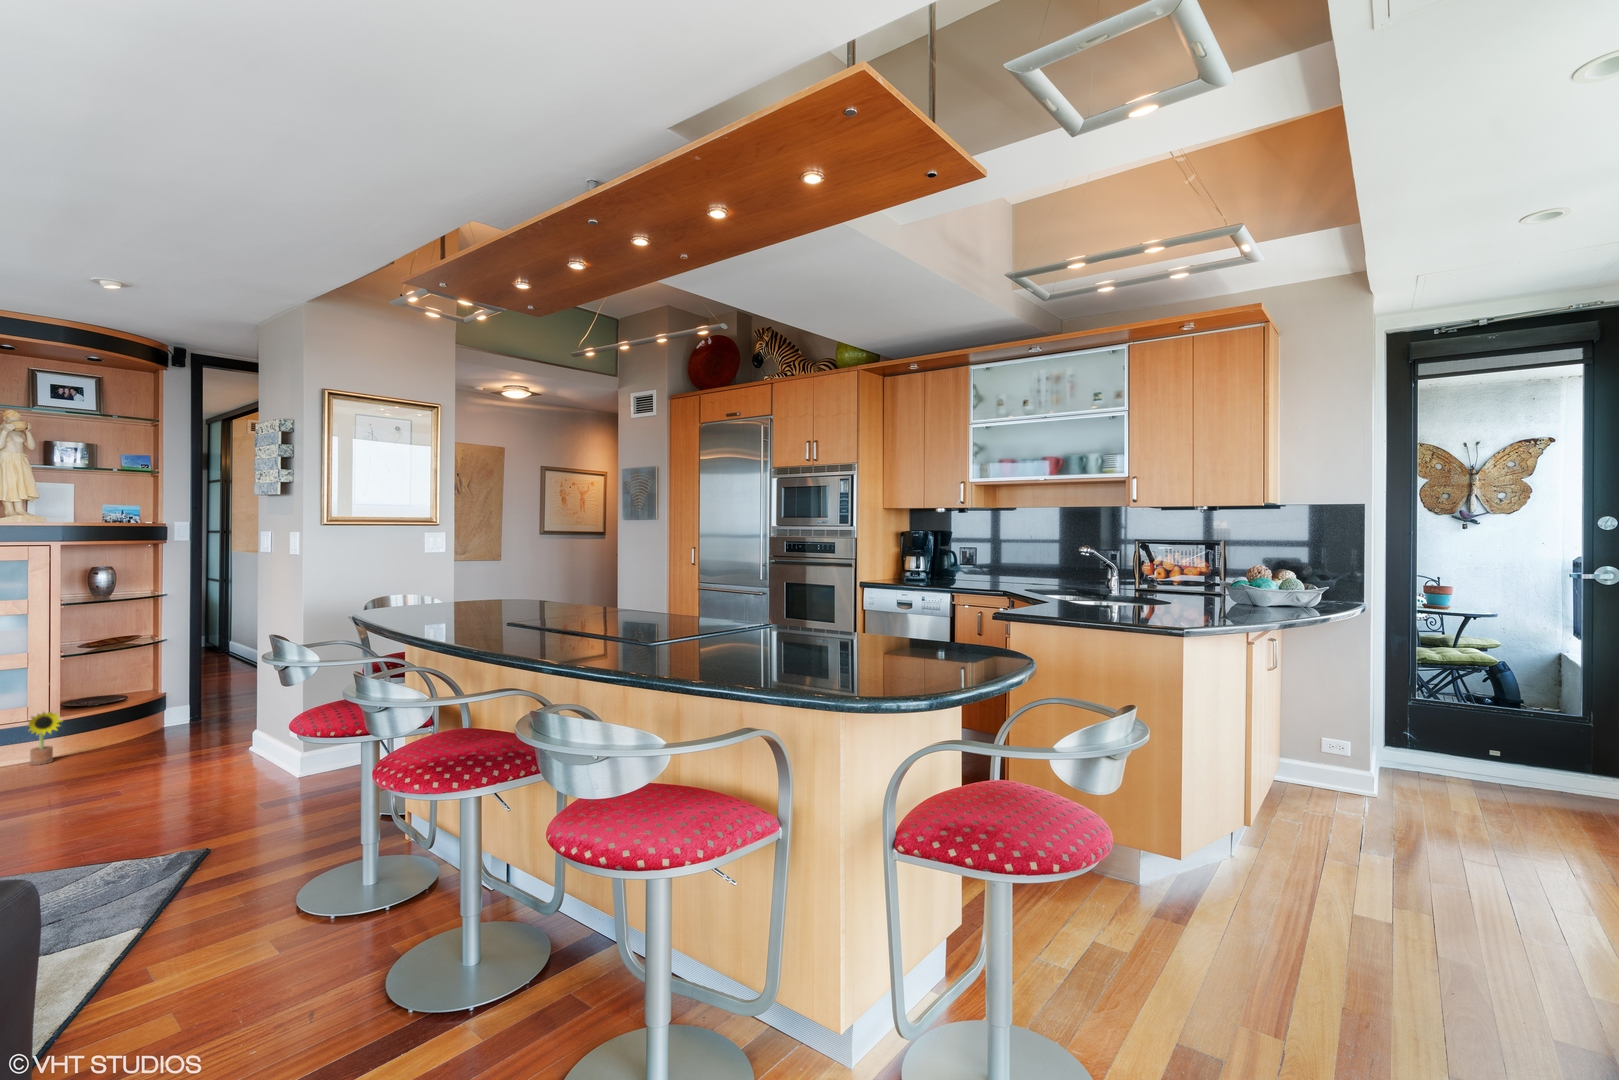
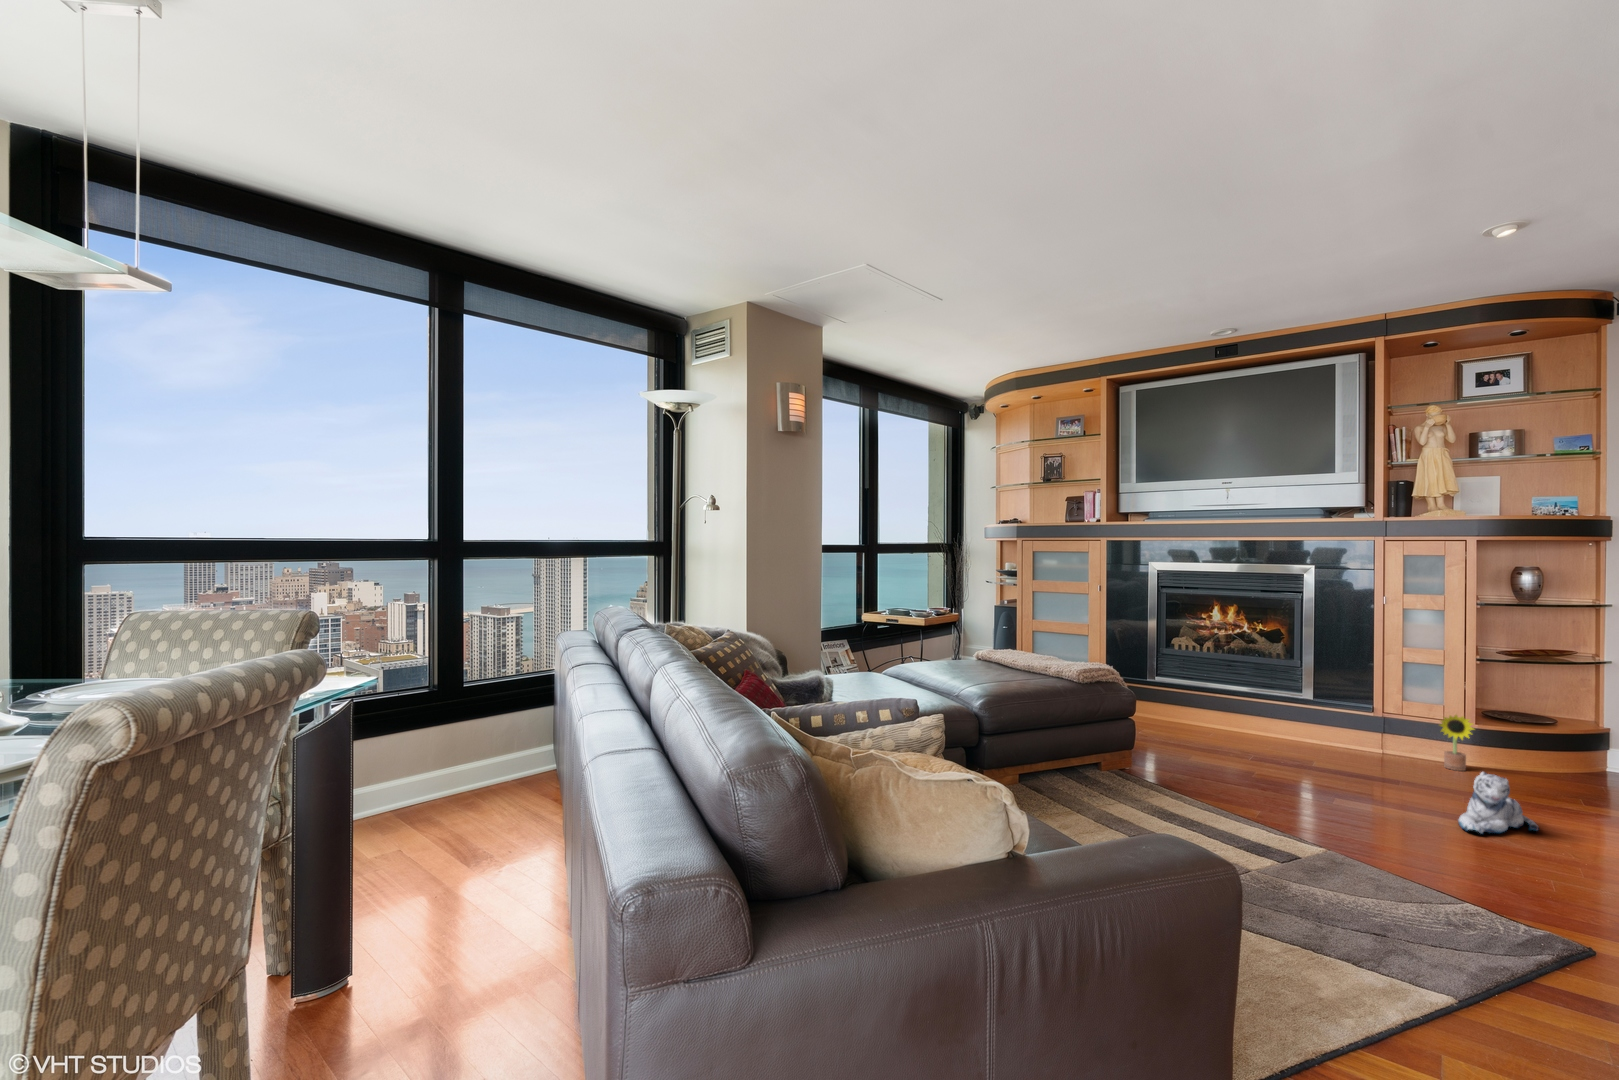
plush toy: none [71,754,138,811] -> present [1458,772,1538,834]

